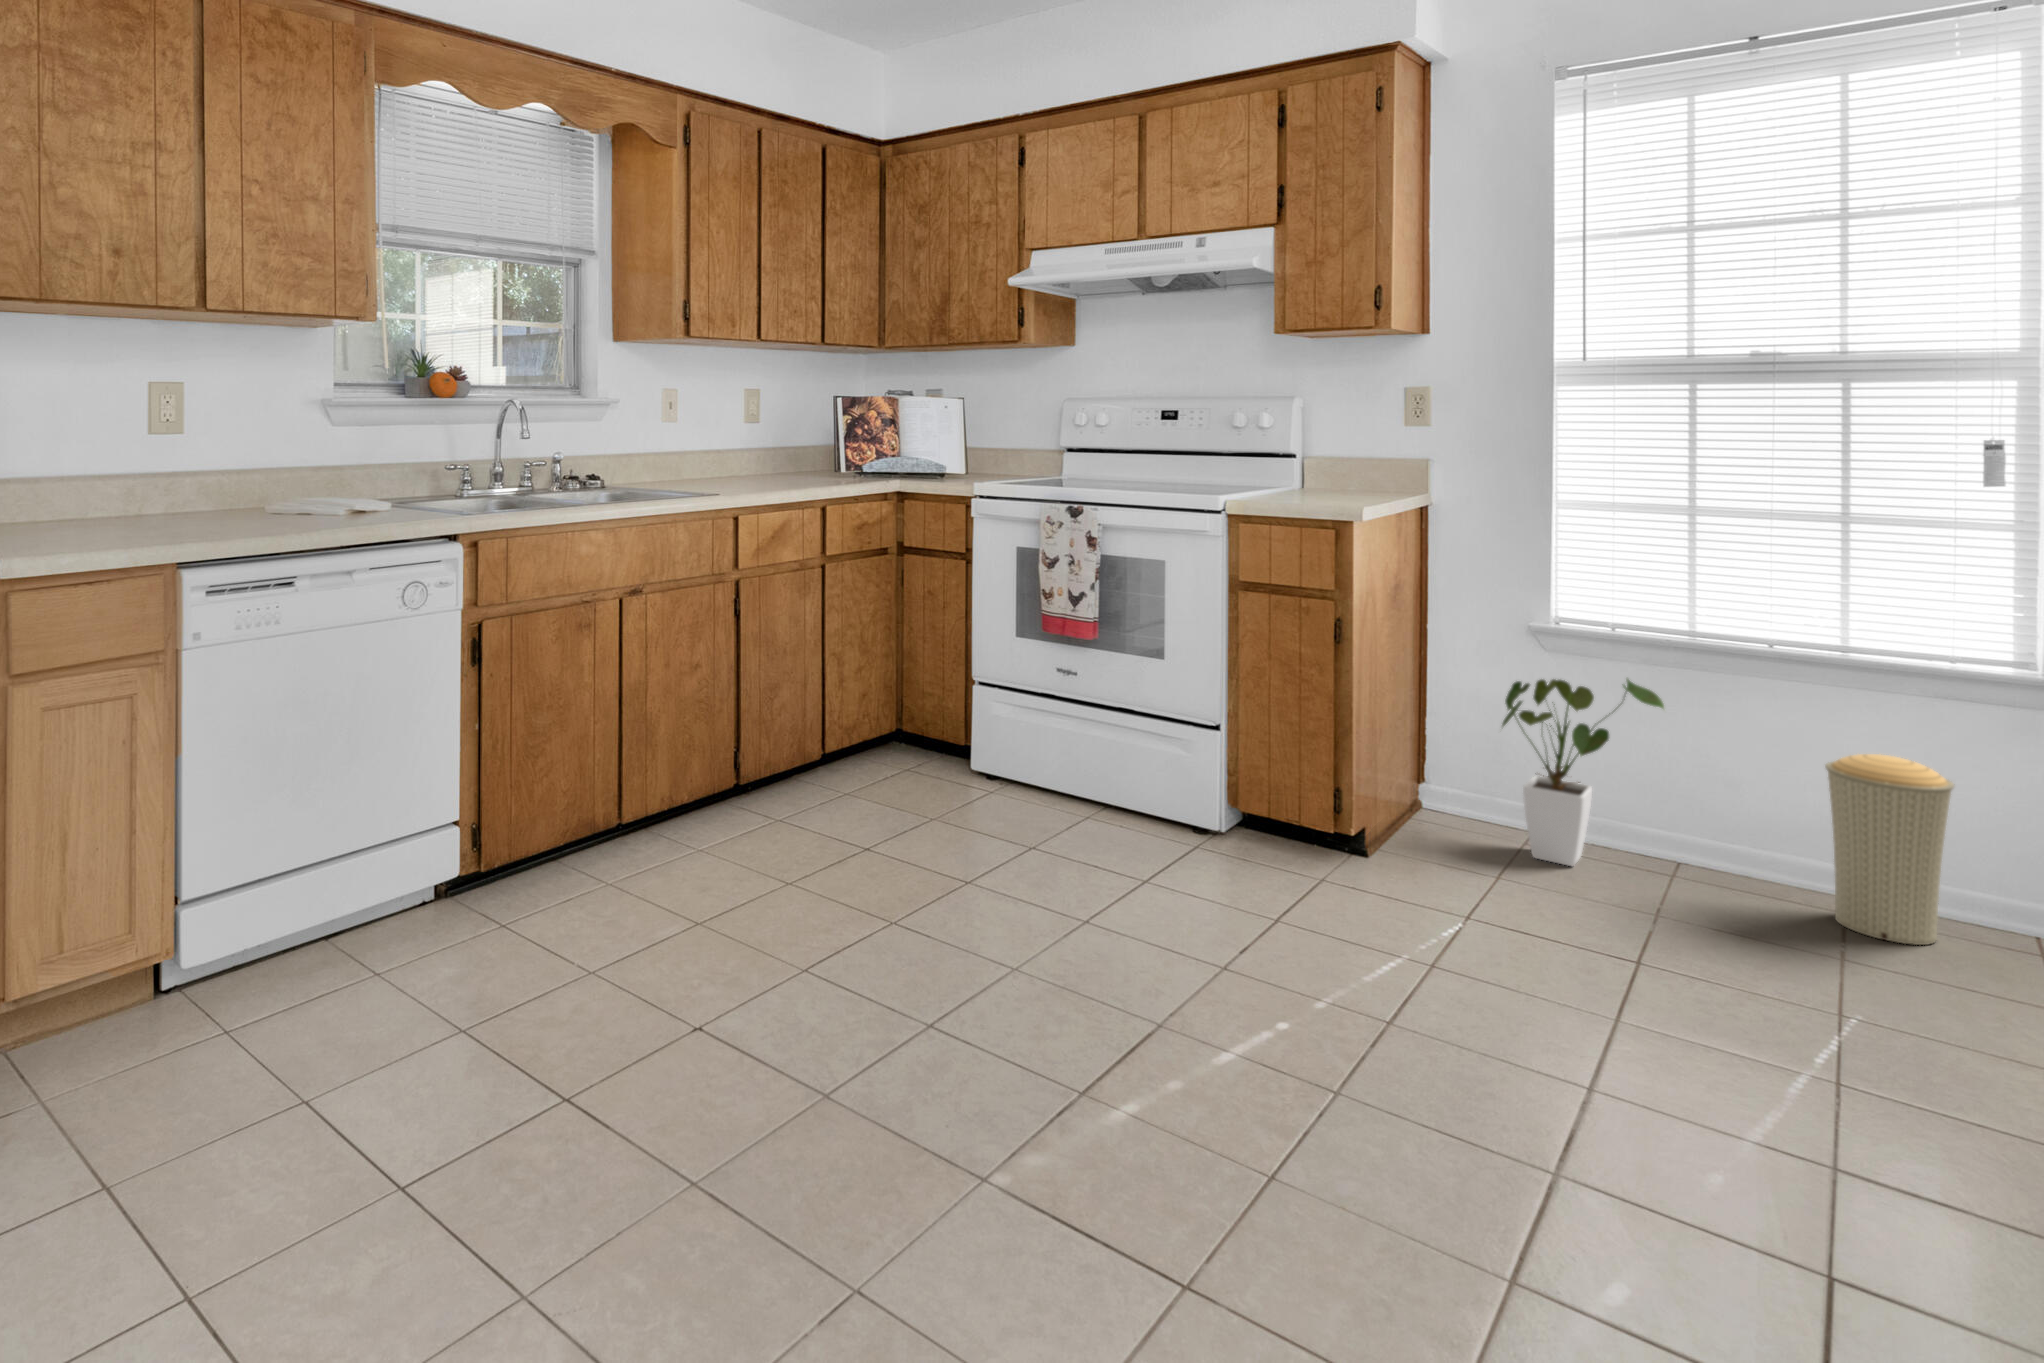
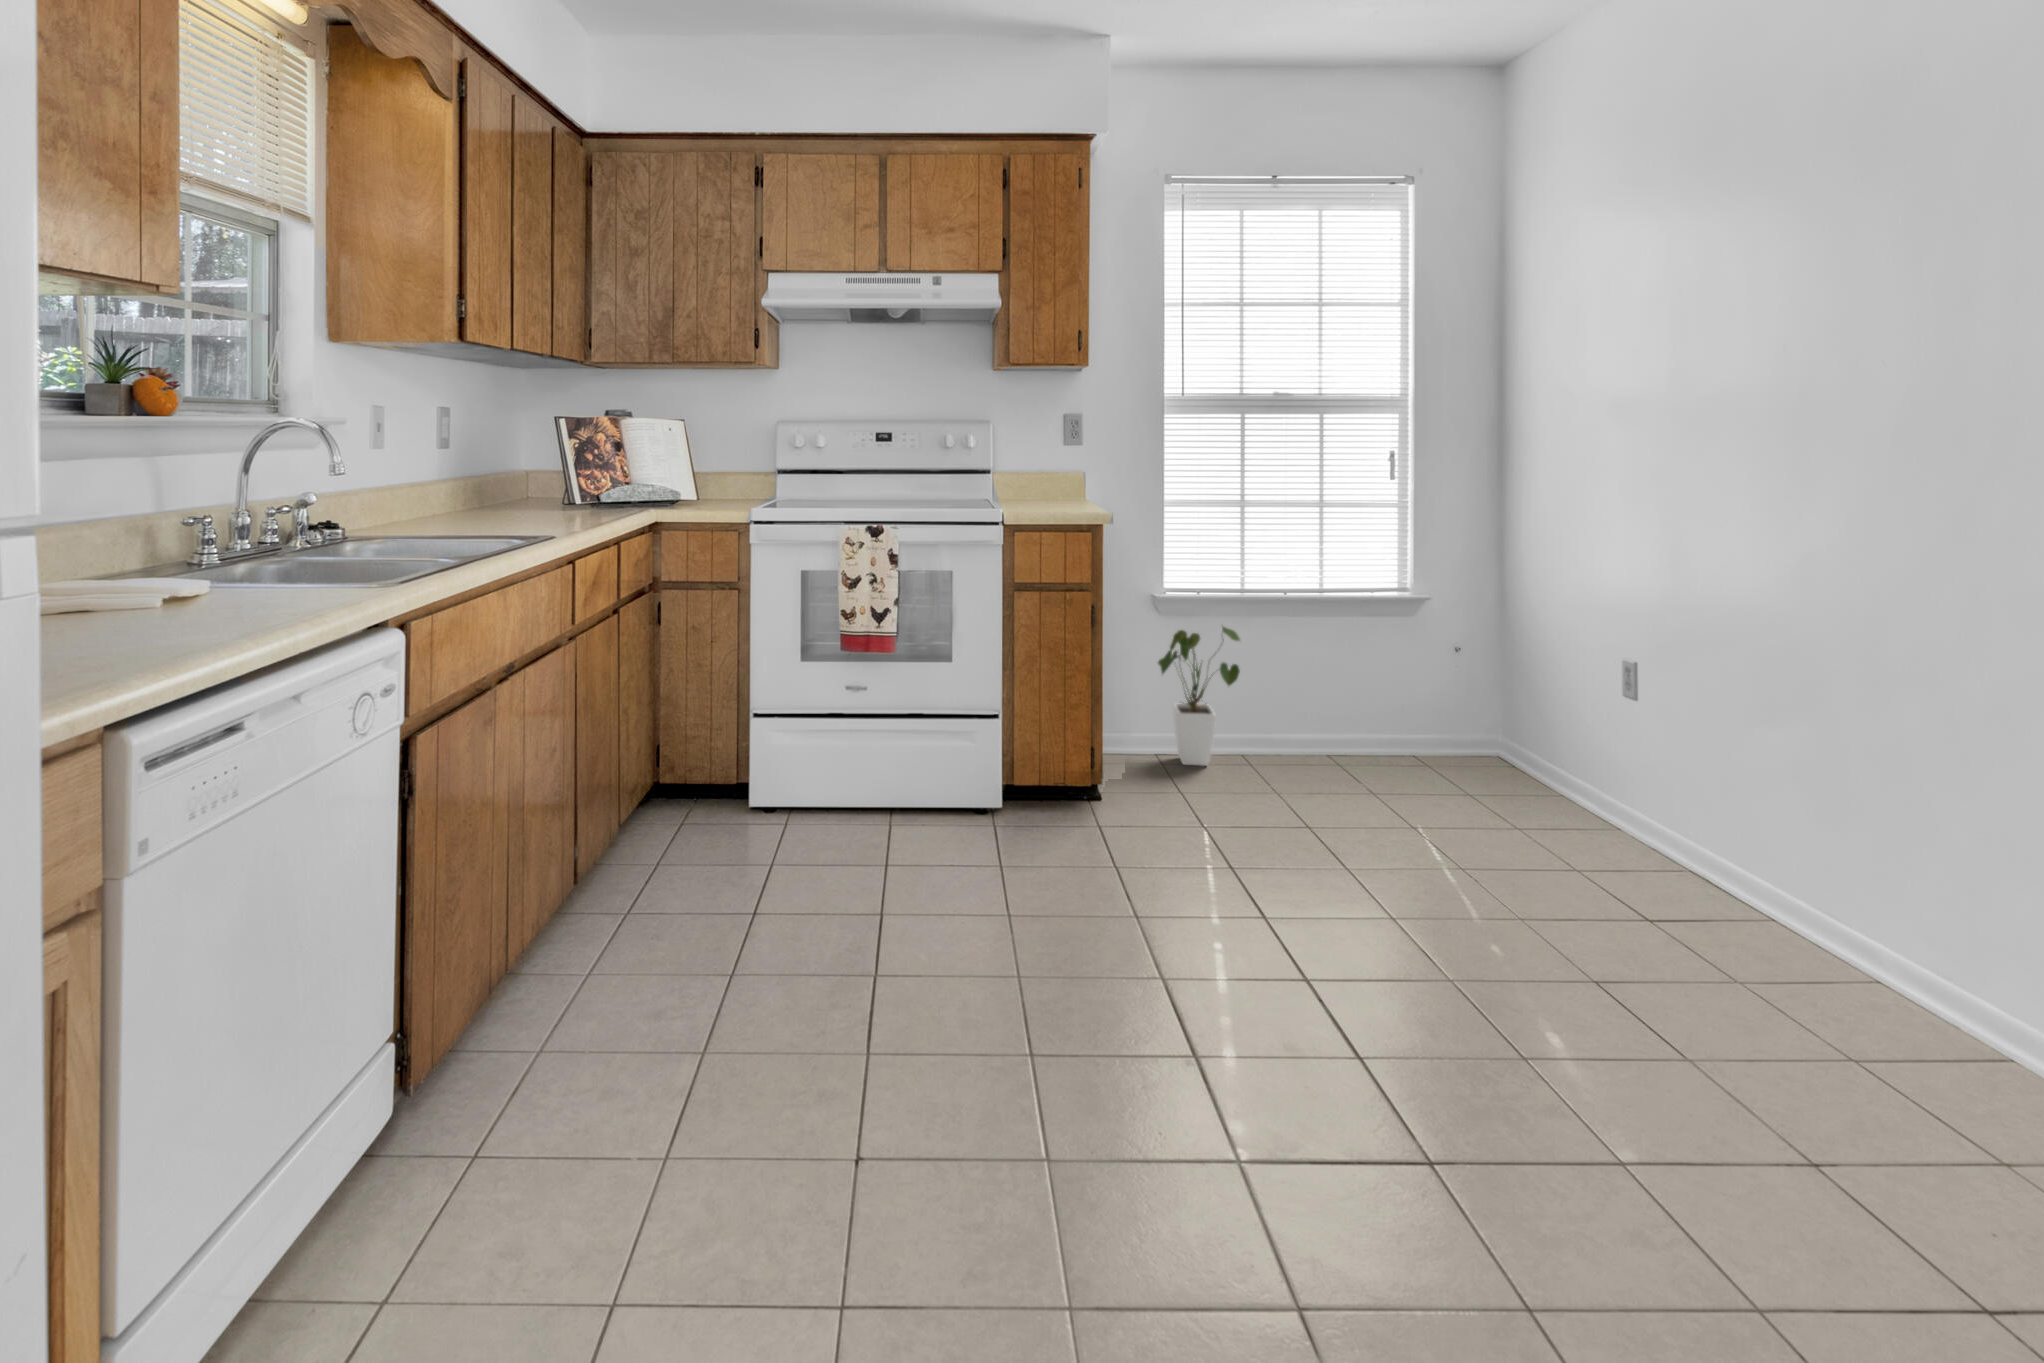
trash can: present [1825,754,1954,945] -> none [1338,655,1402,773]

